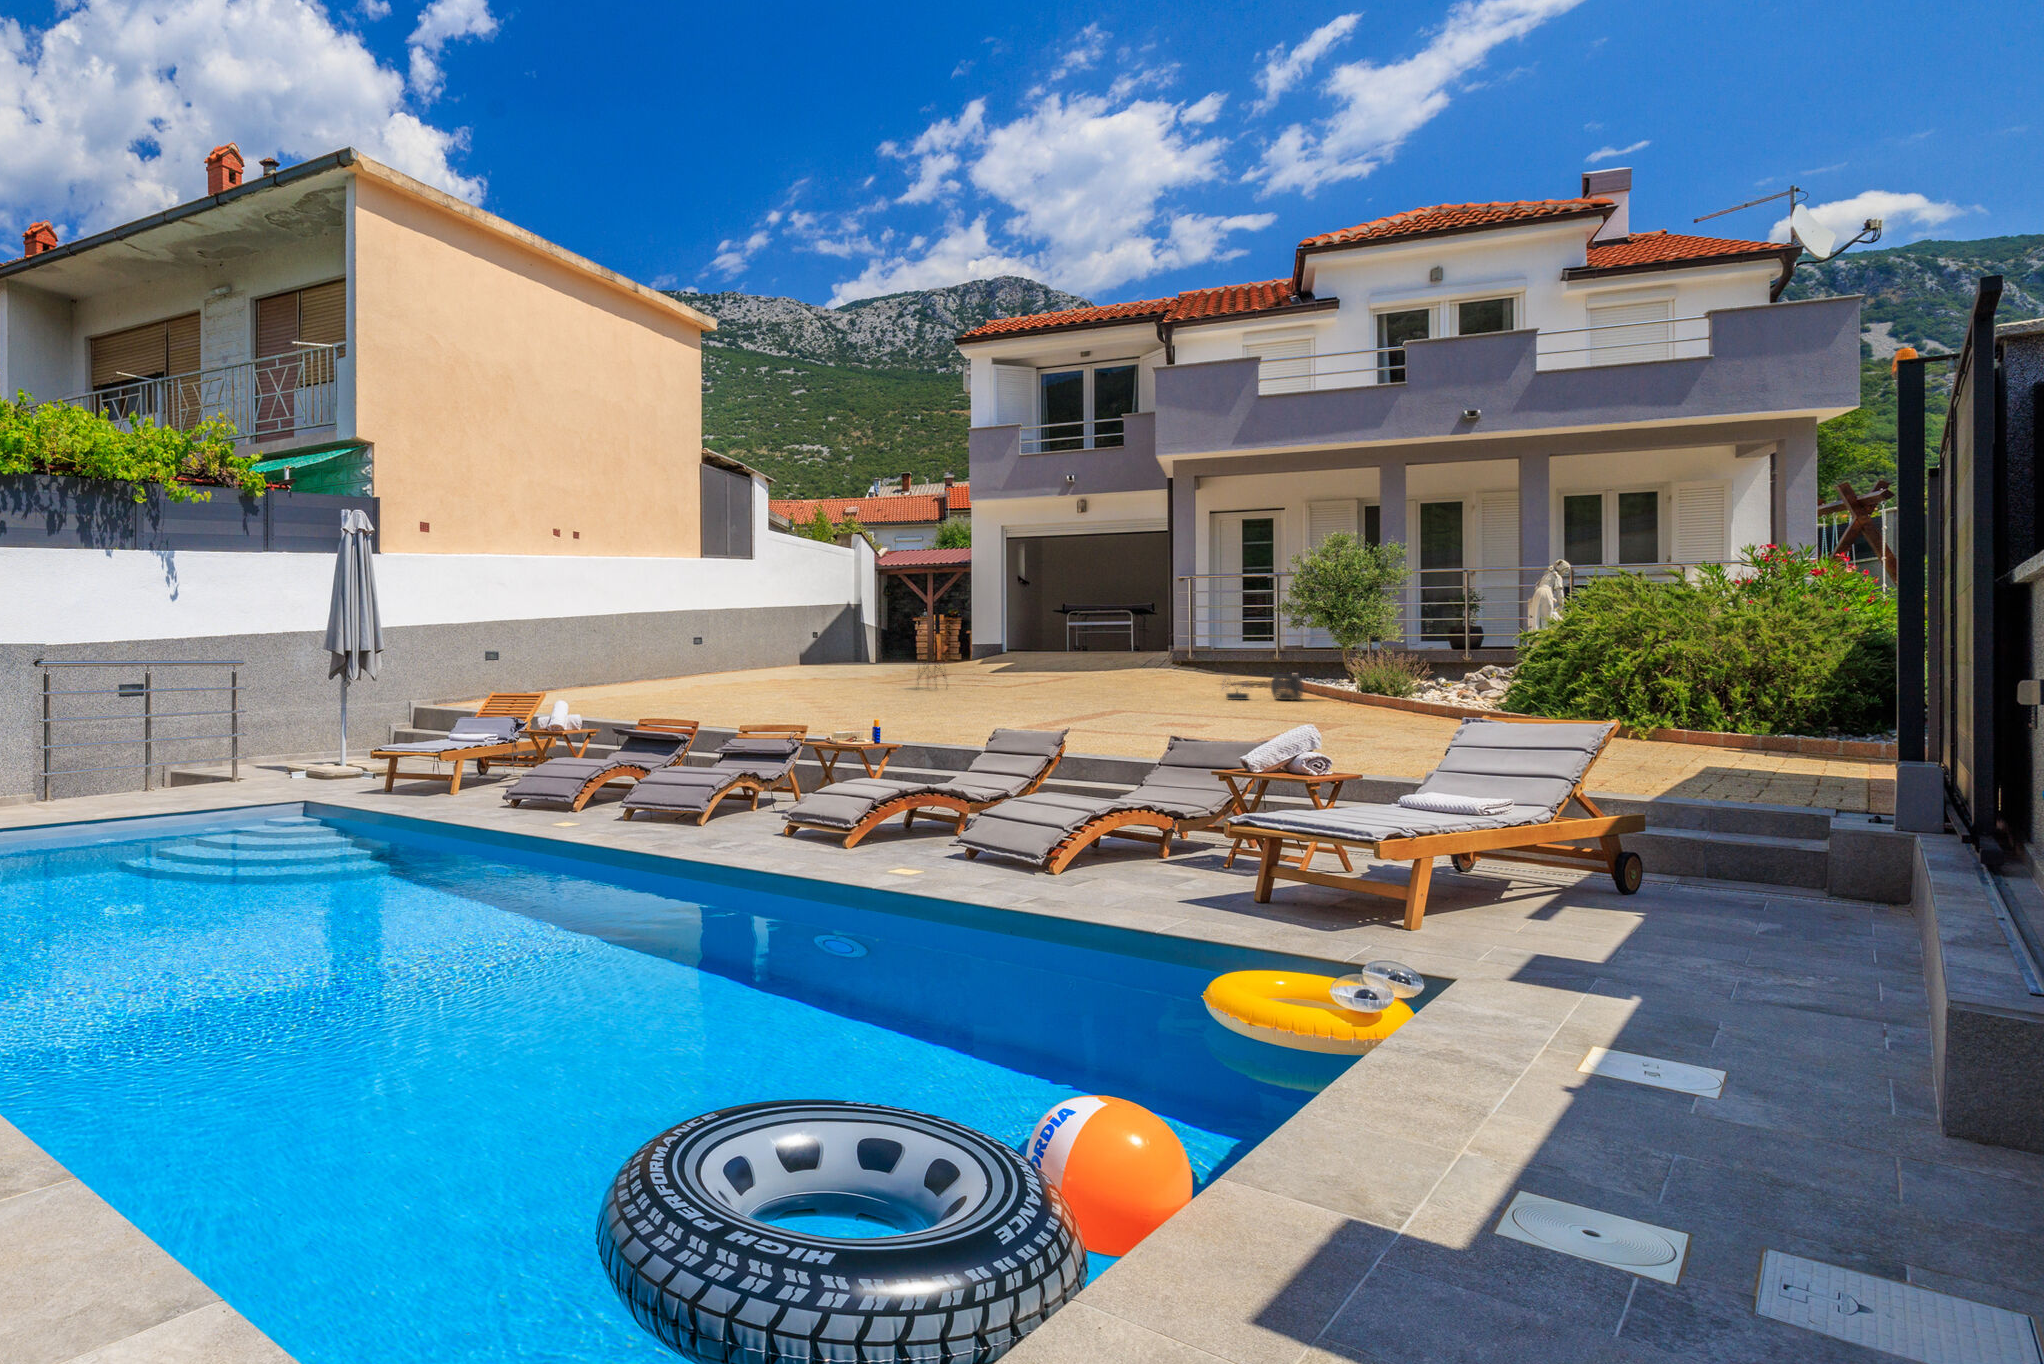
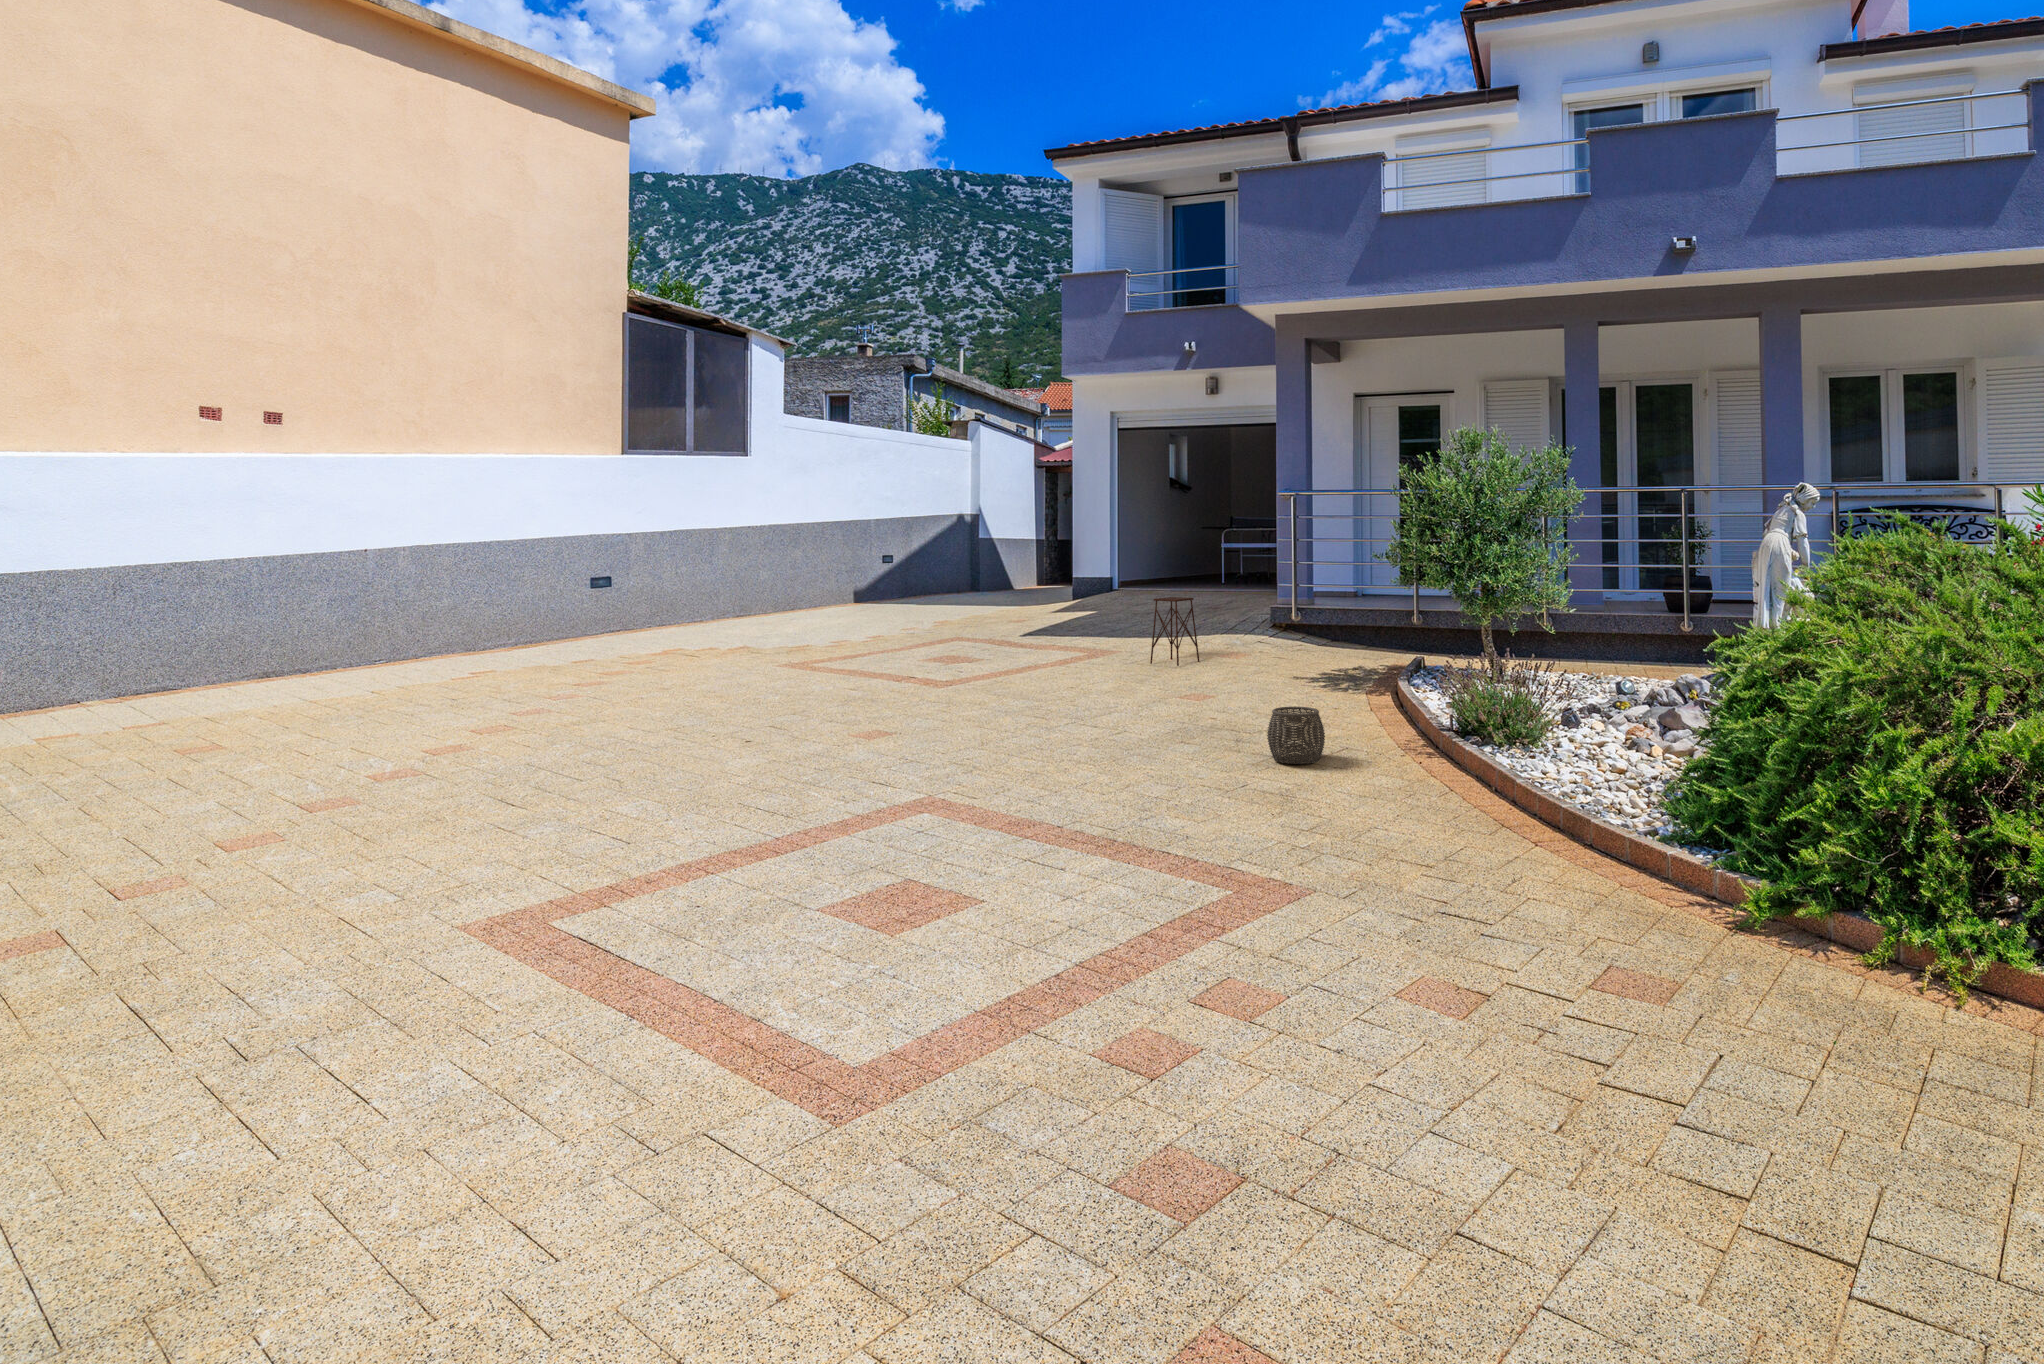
side table: present [920,657,945,688] -> present [1150,597,1200,666]
decorative plant: present [1222,679,1249,700] -> none [1186,703,1241,757]

